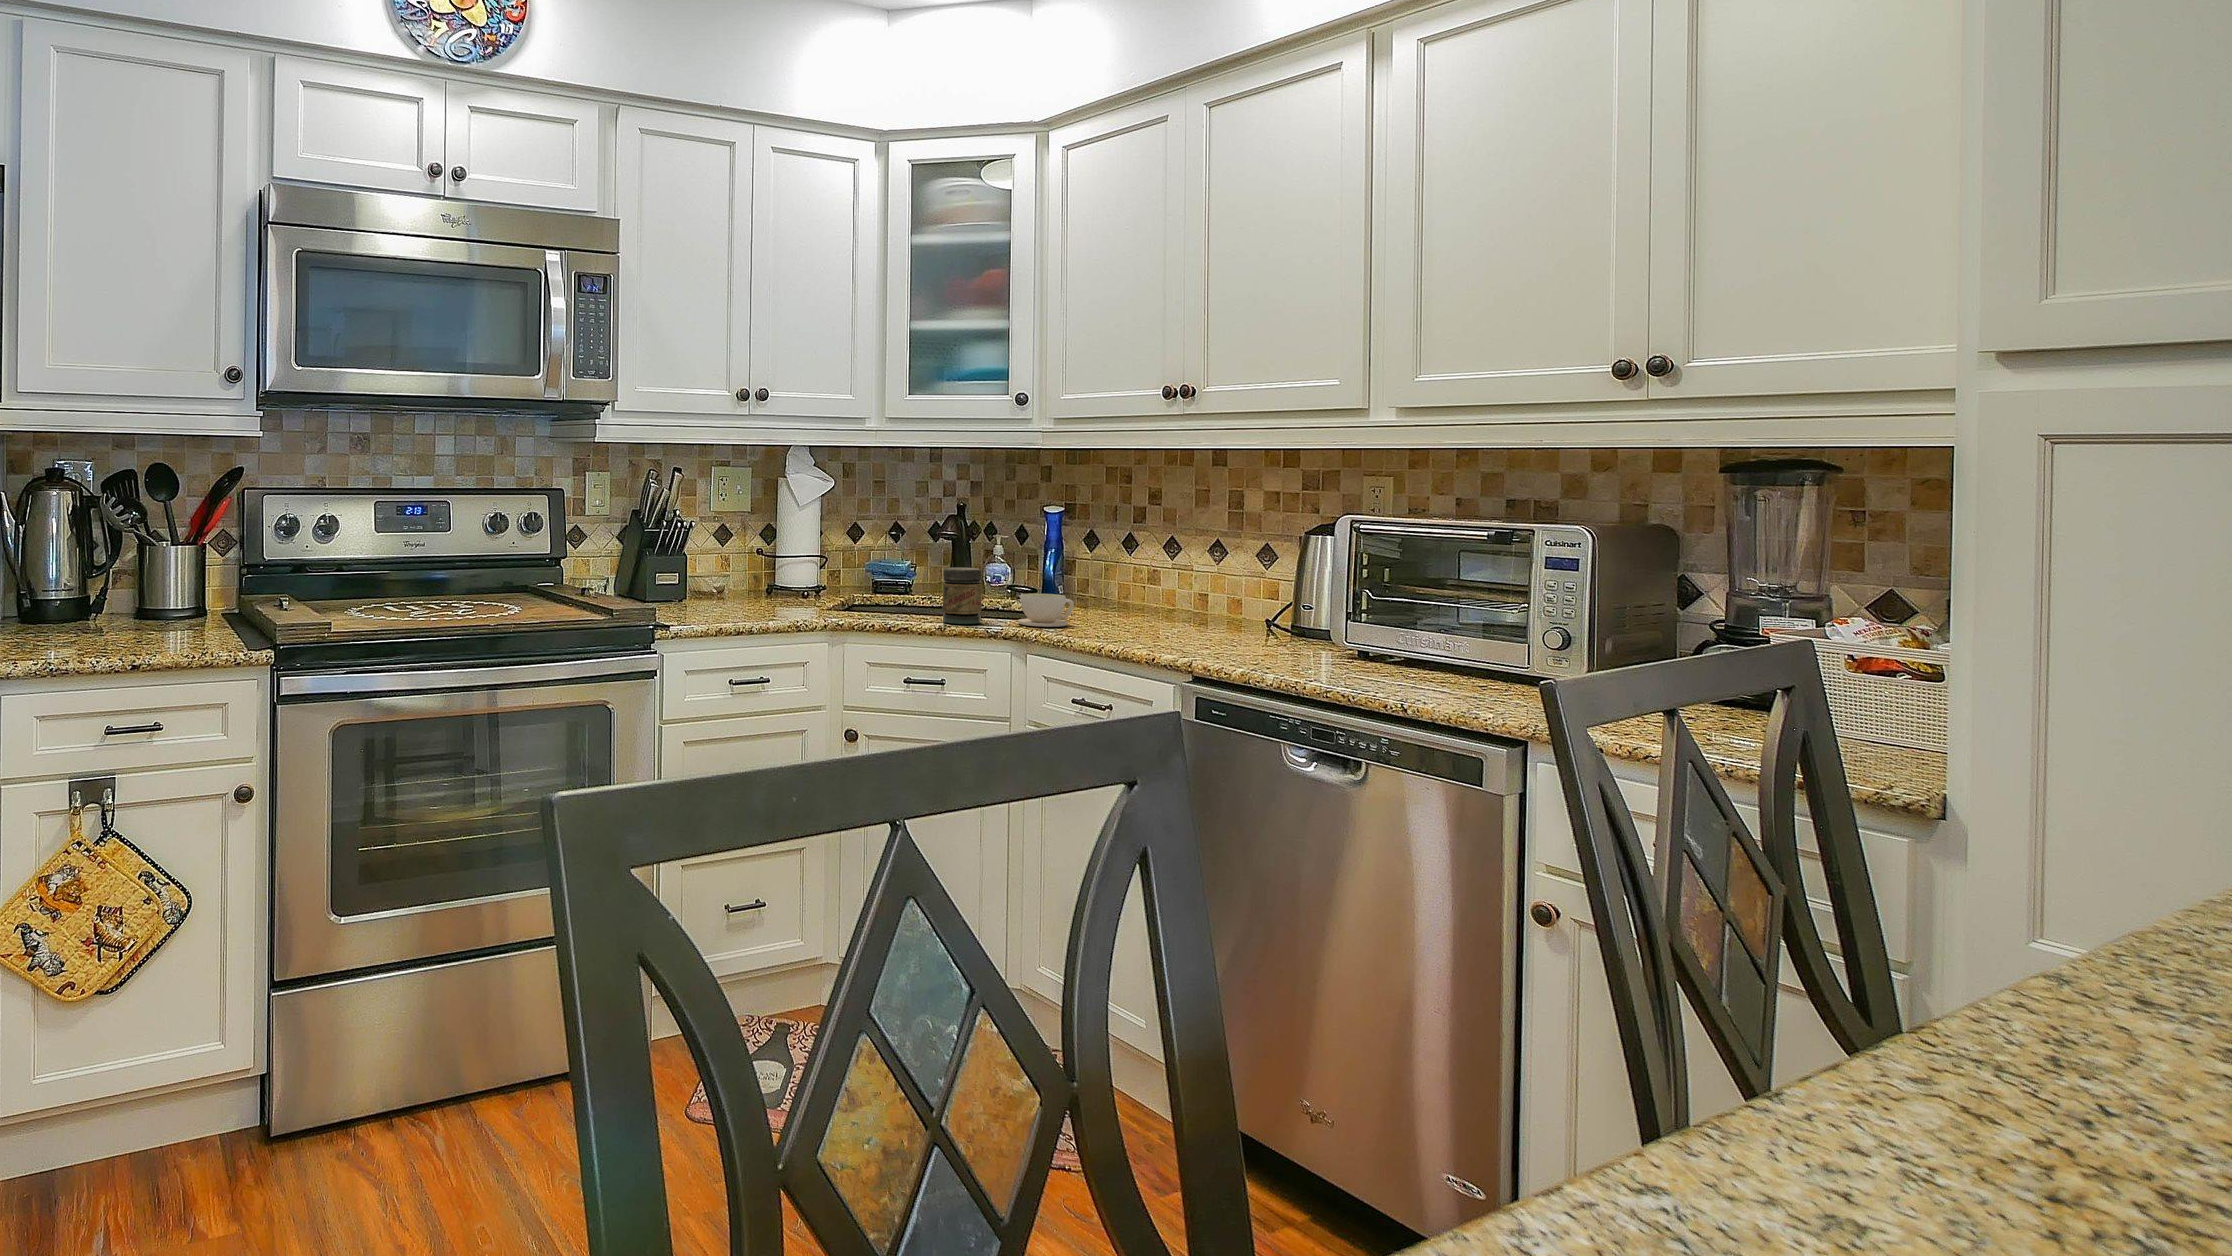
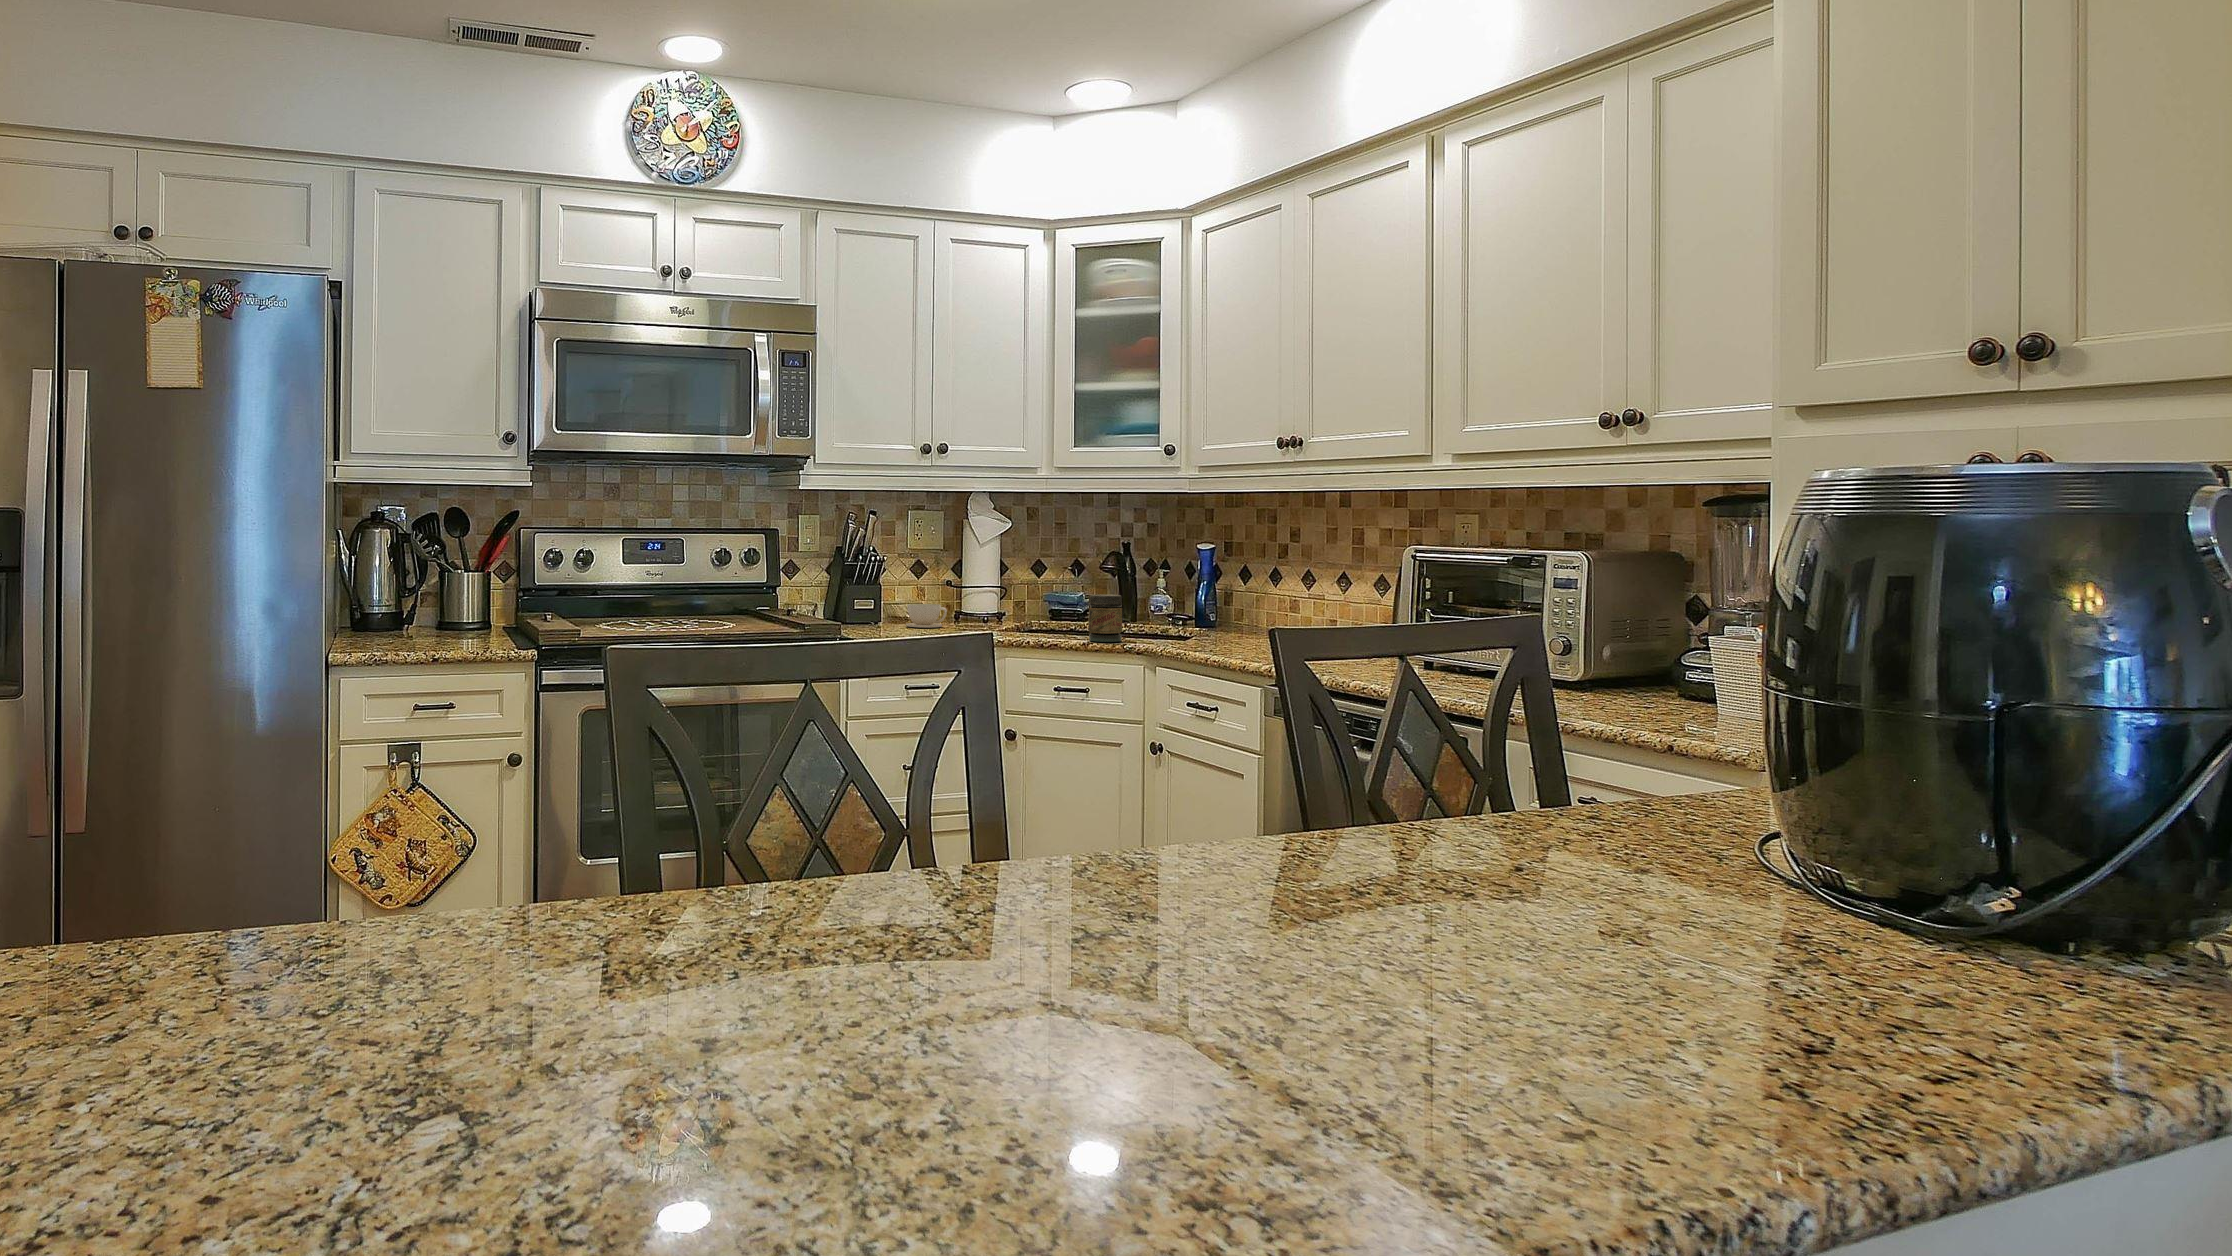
coffee cup: present [1018,594,1074,627] -> present [906,604,947,628]

